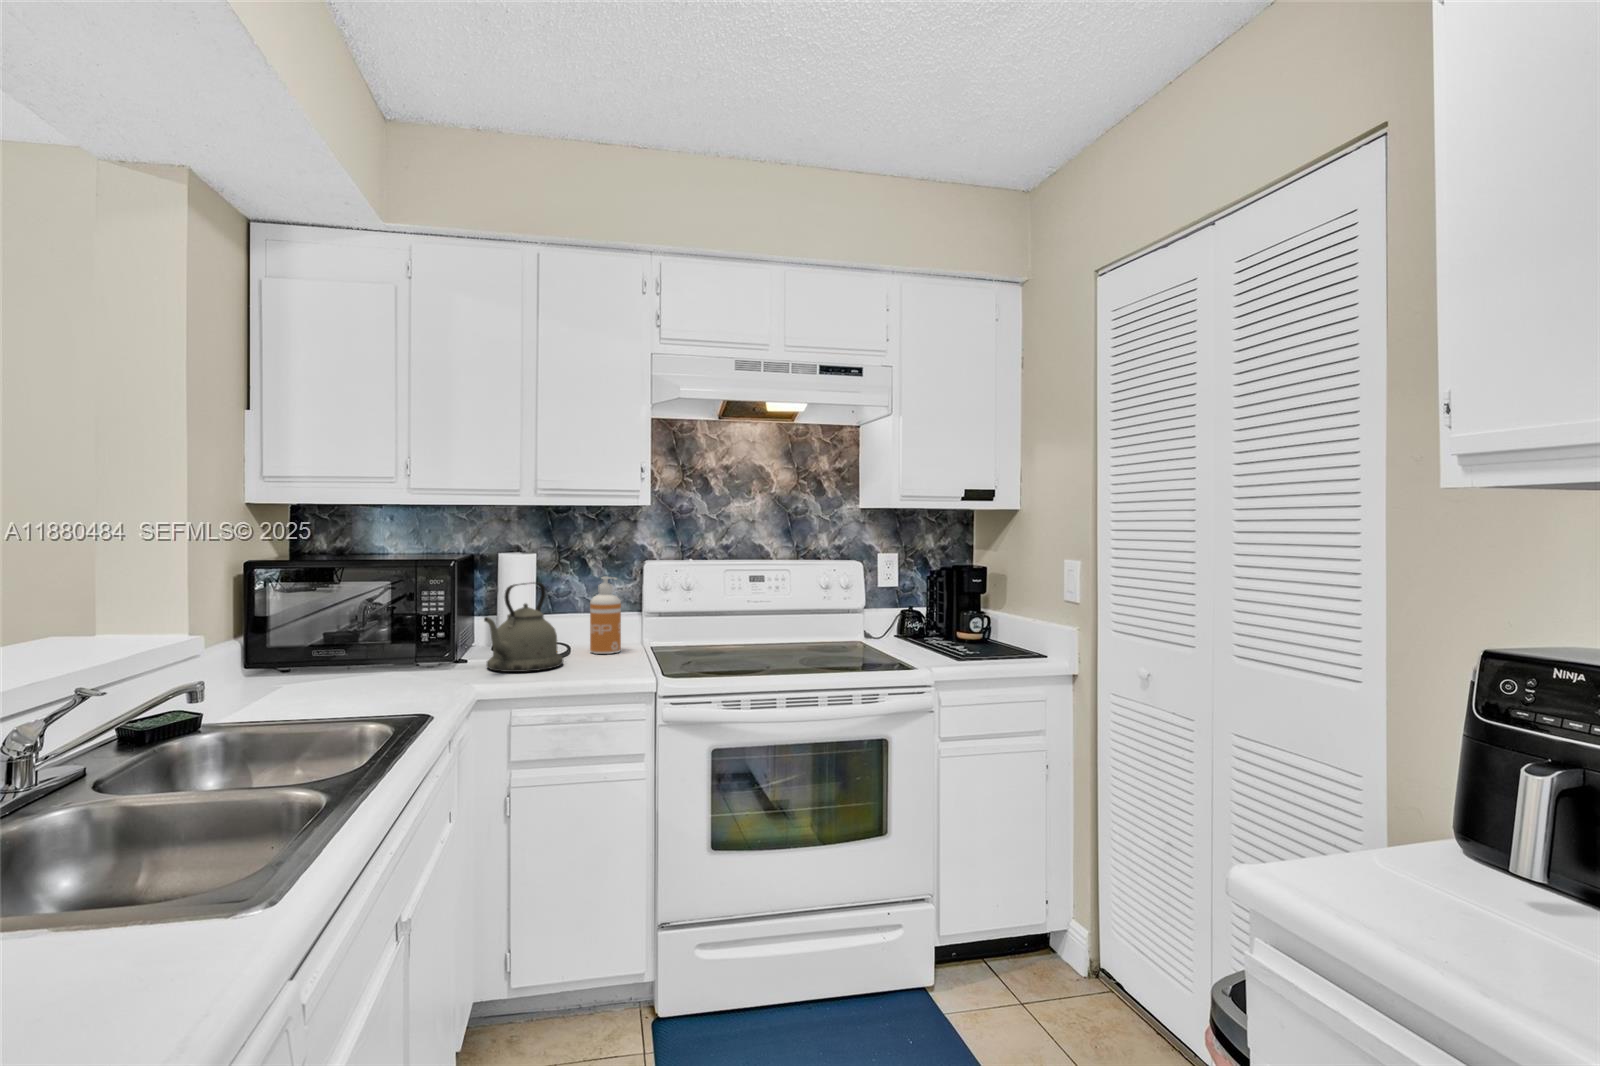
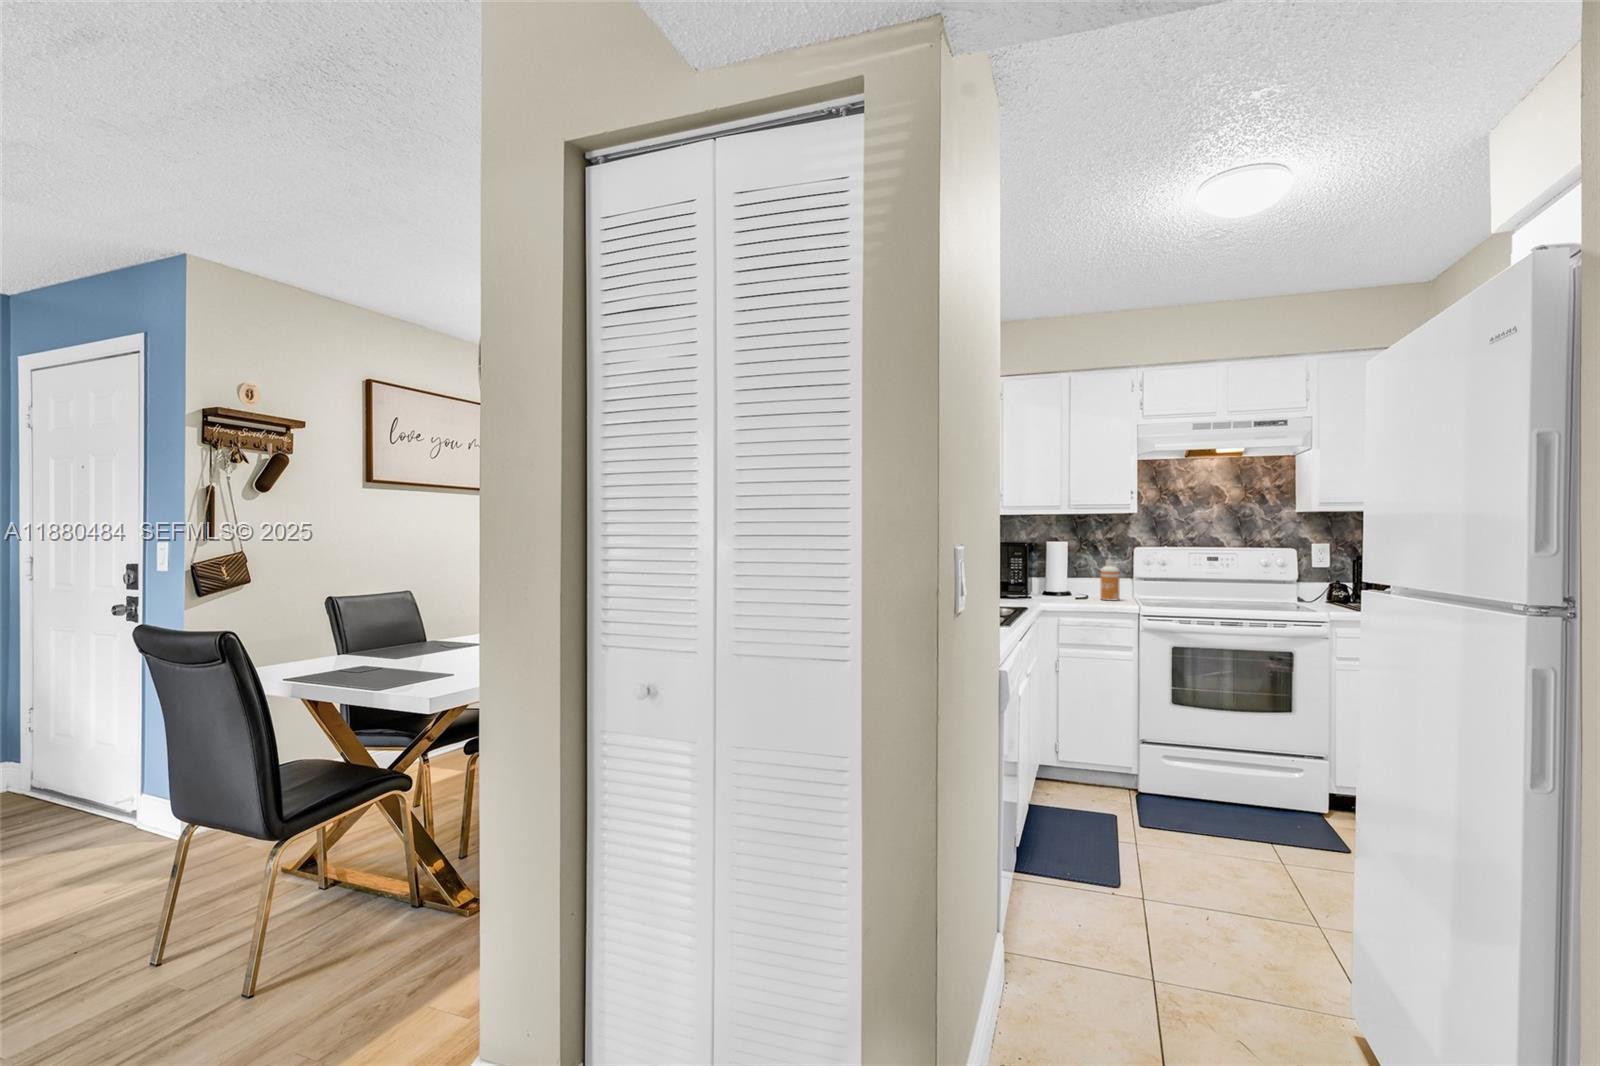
kettle: present [484,582,563,672] -> none [1044,557,1086,604]

